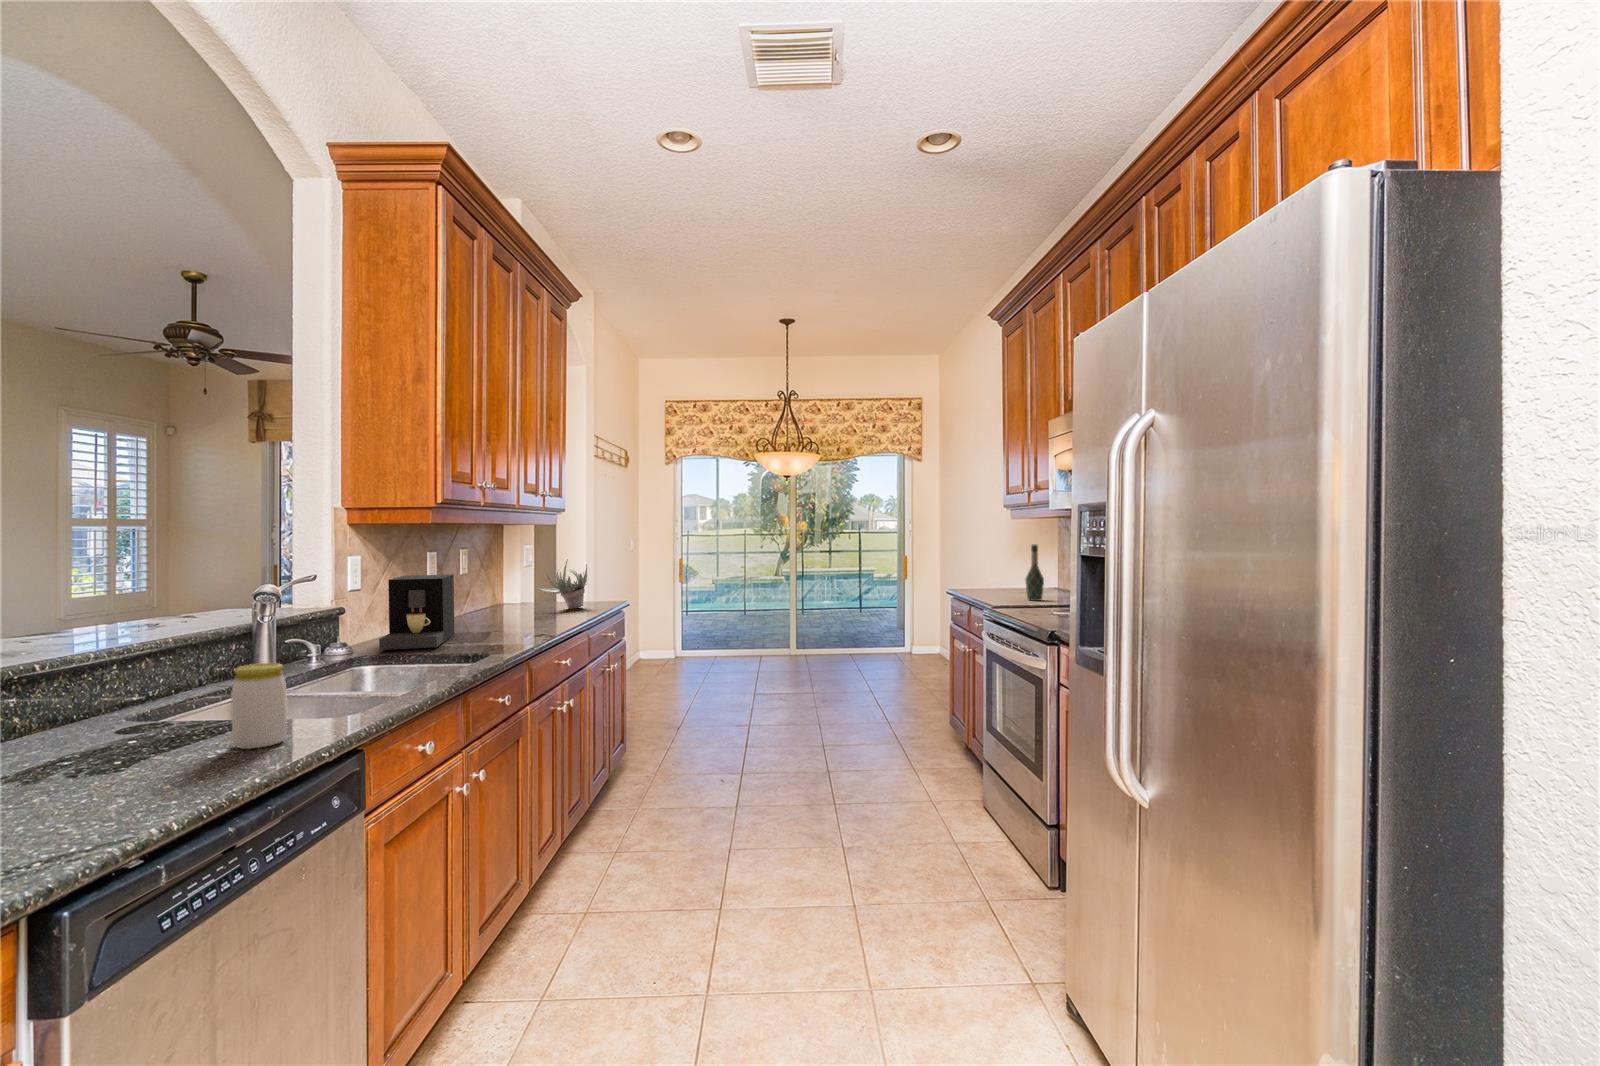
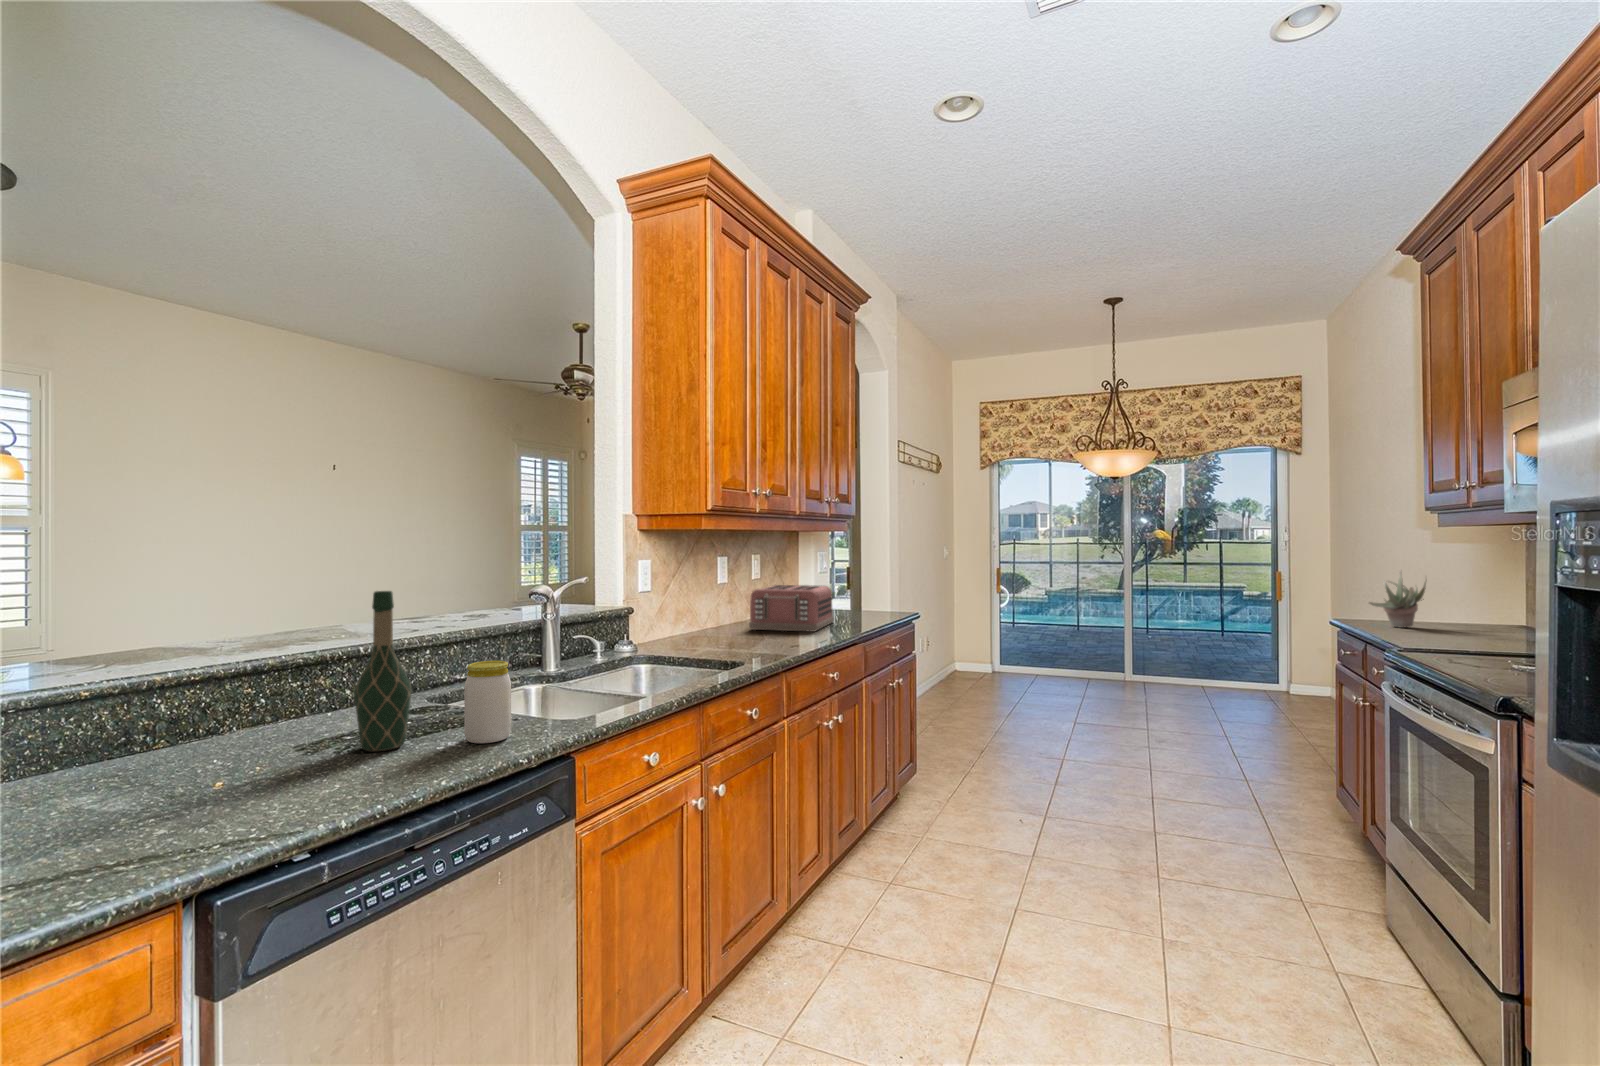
wine bottle: present [1025,544,1044,601] -> present [354,591,412,751]
succulent plant: present [538,559,587,609] -> present [1369,571,1427,627]
coffee maker: present [379,574,454,650] -> none [663,578,737,649]
toaster: none [462,580,549,627] -> present [749,585,834,632]

